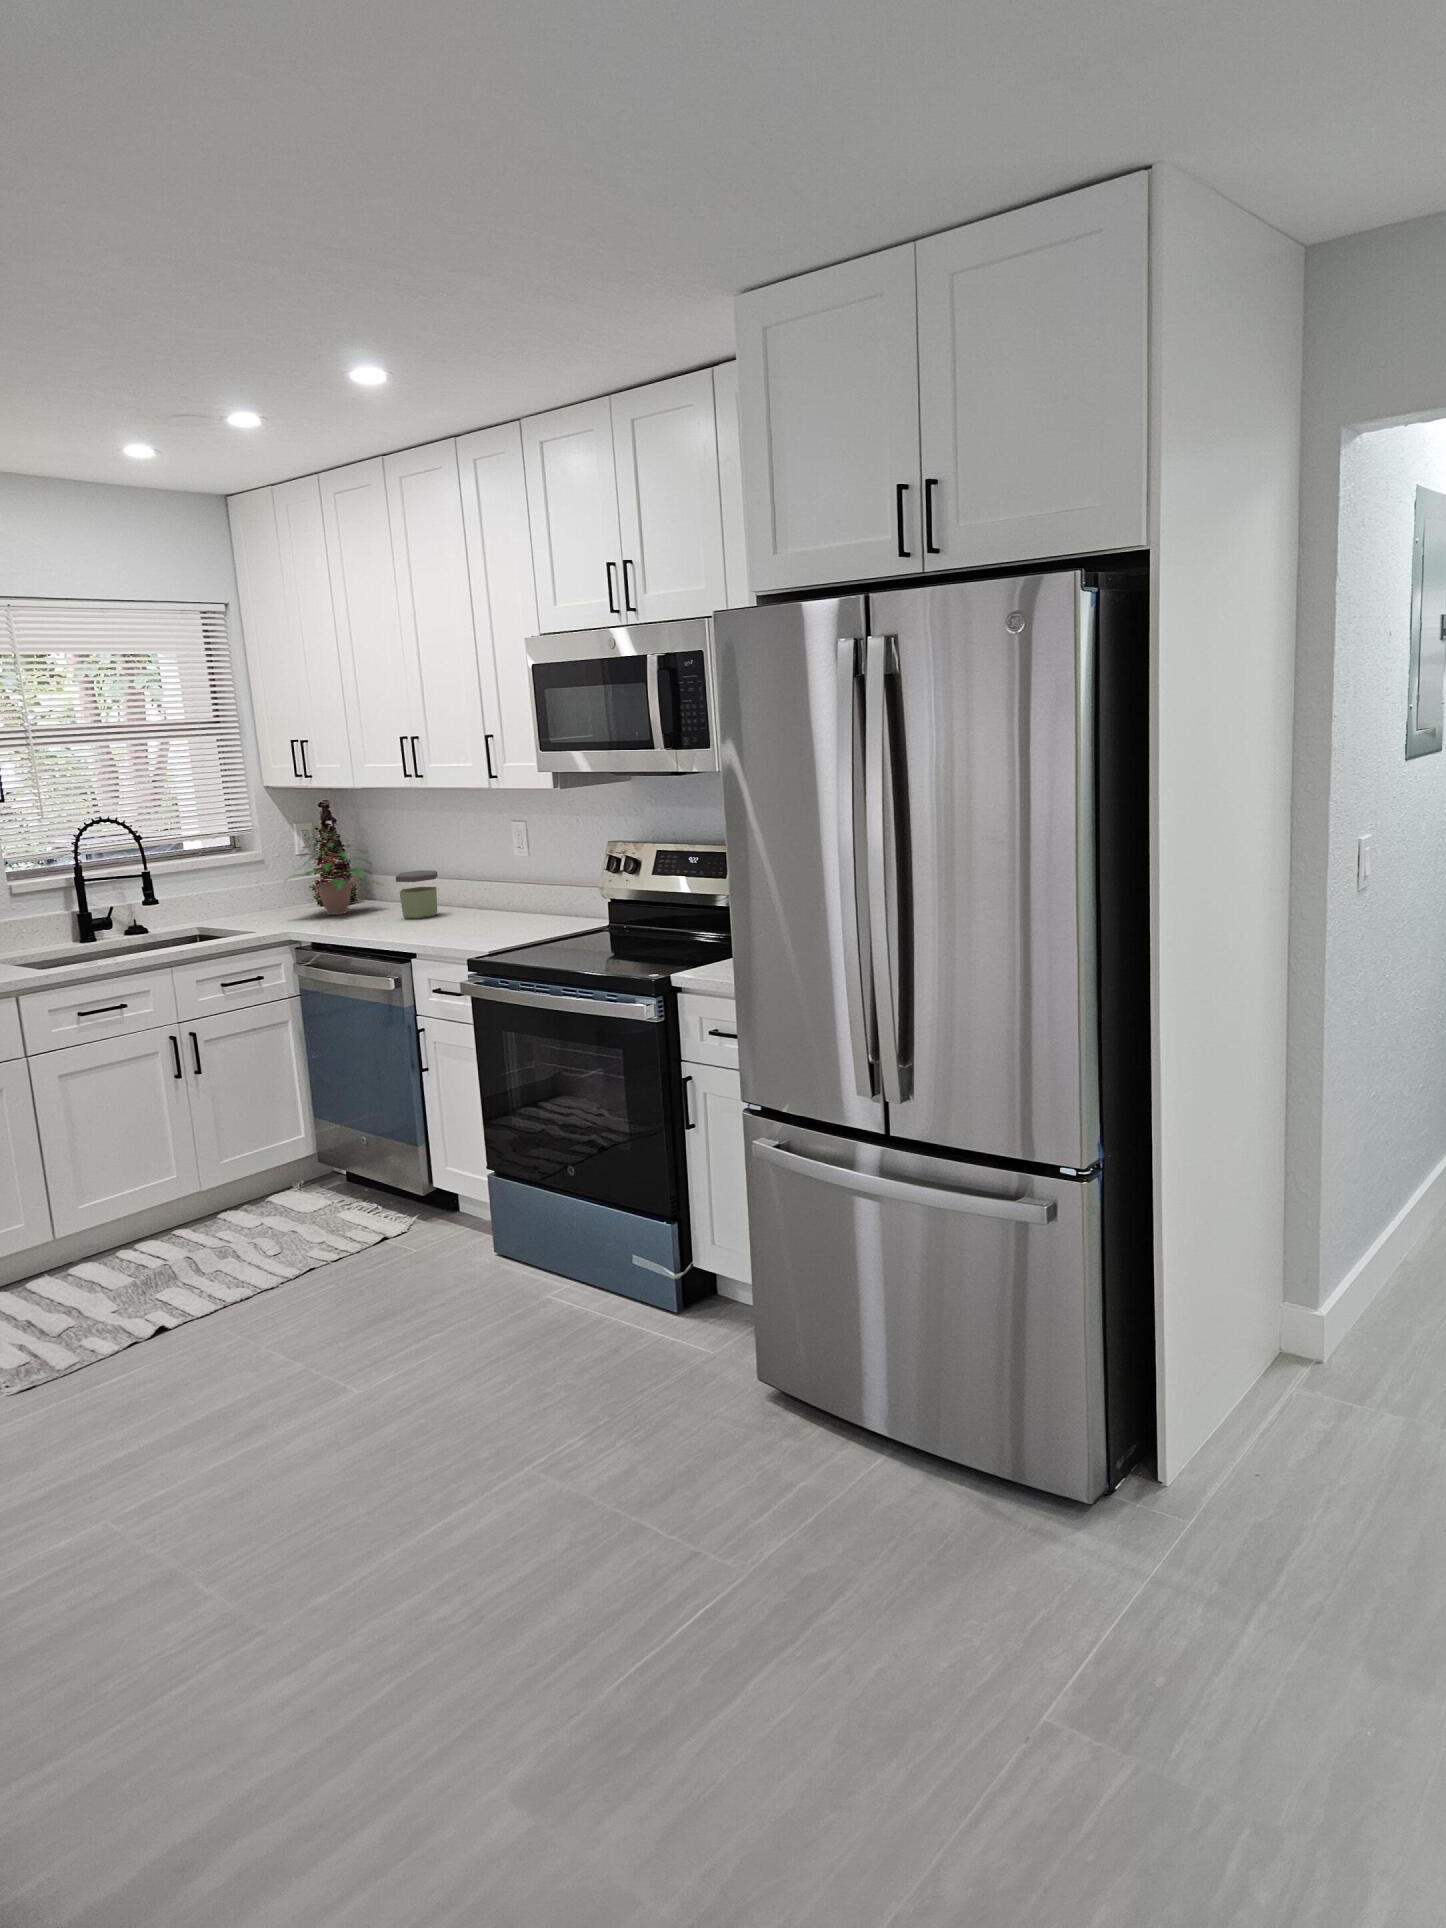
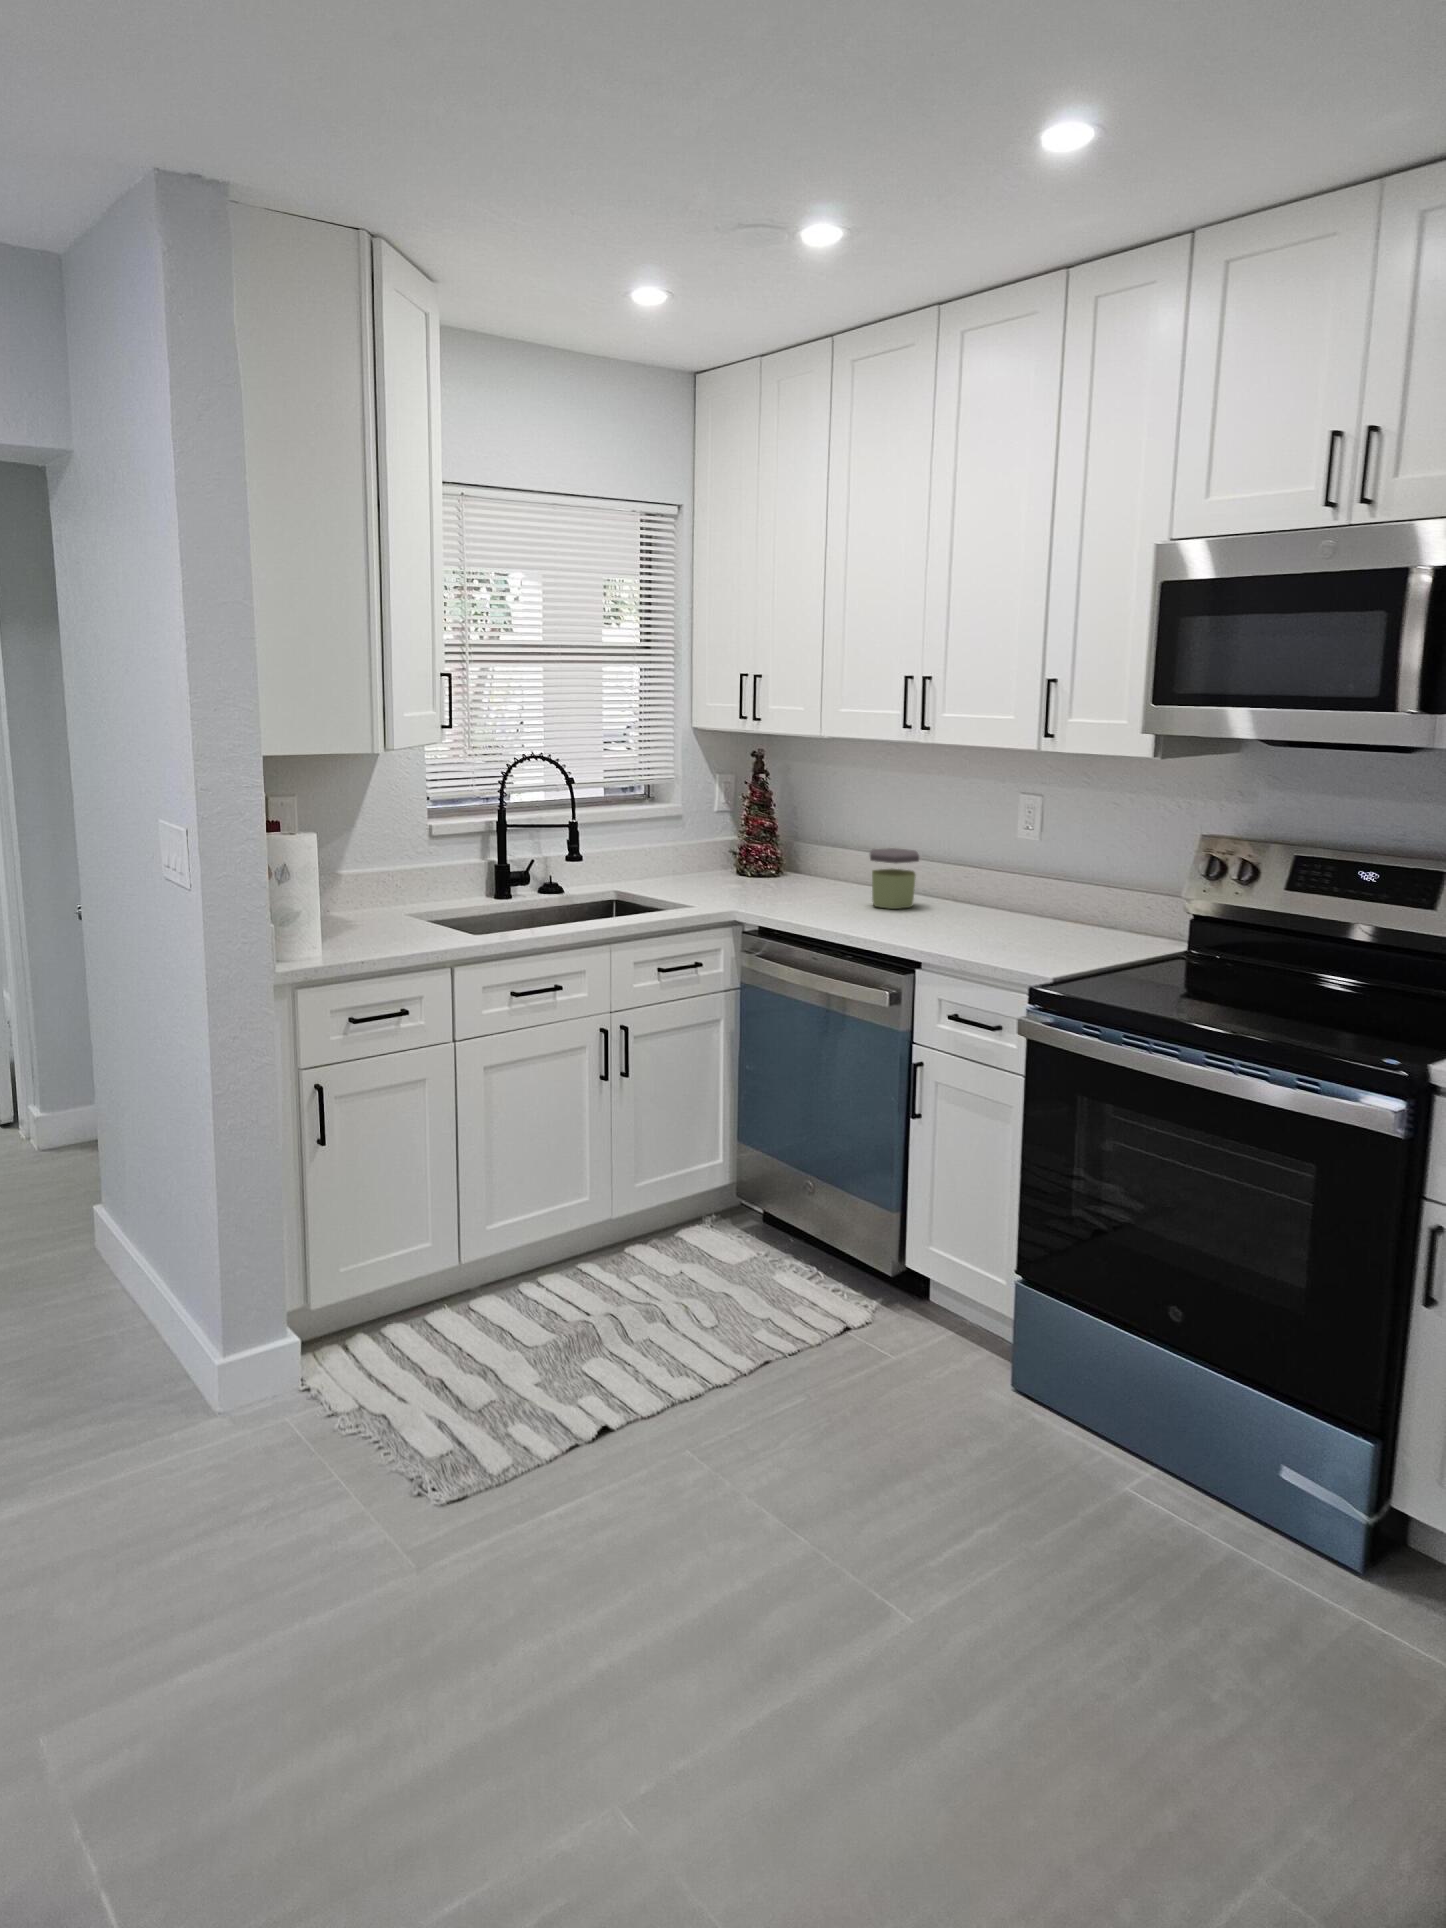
potted plant: present [284,826,371,915] -> none [720,782,835,892]

